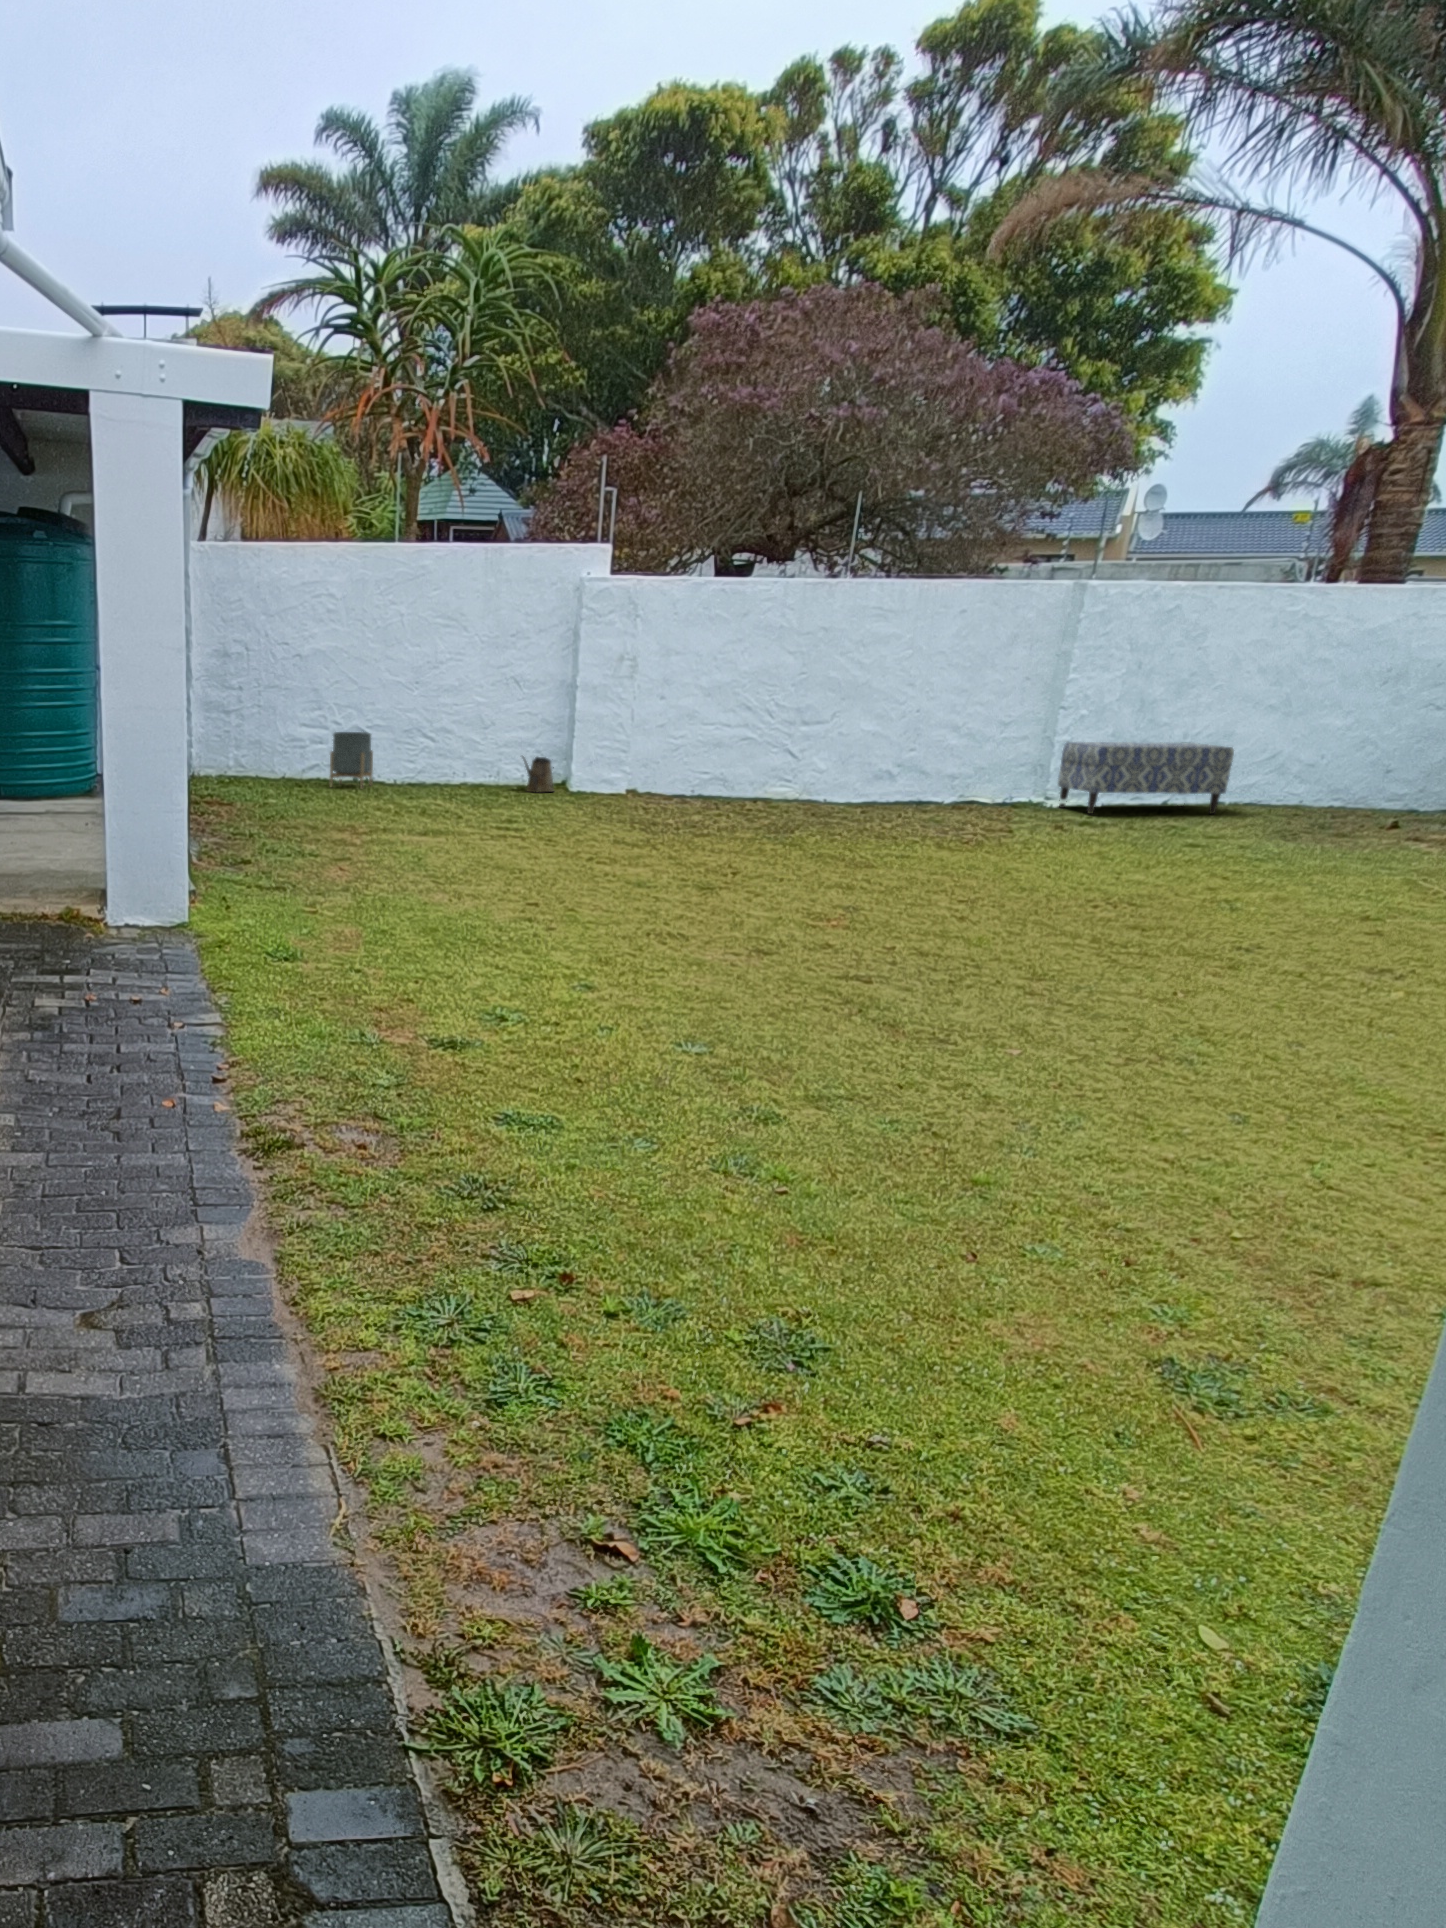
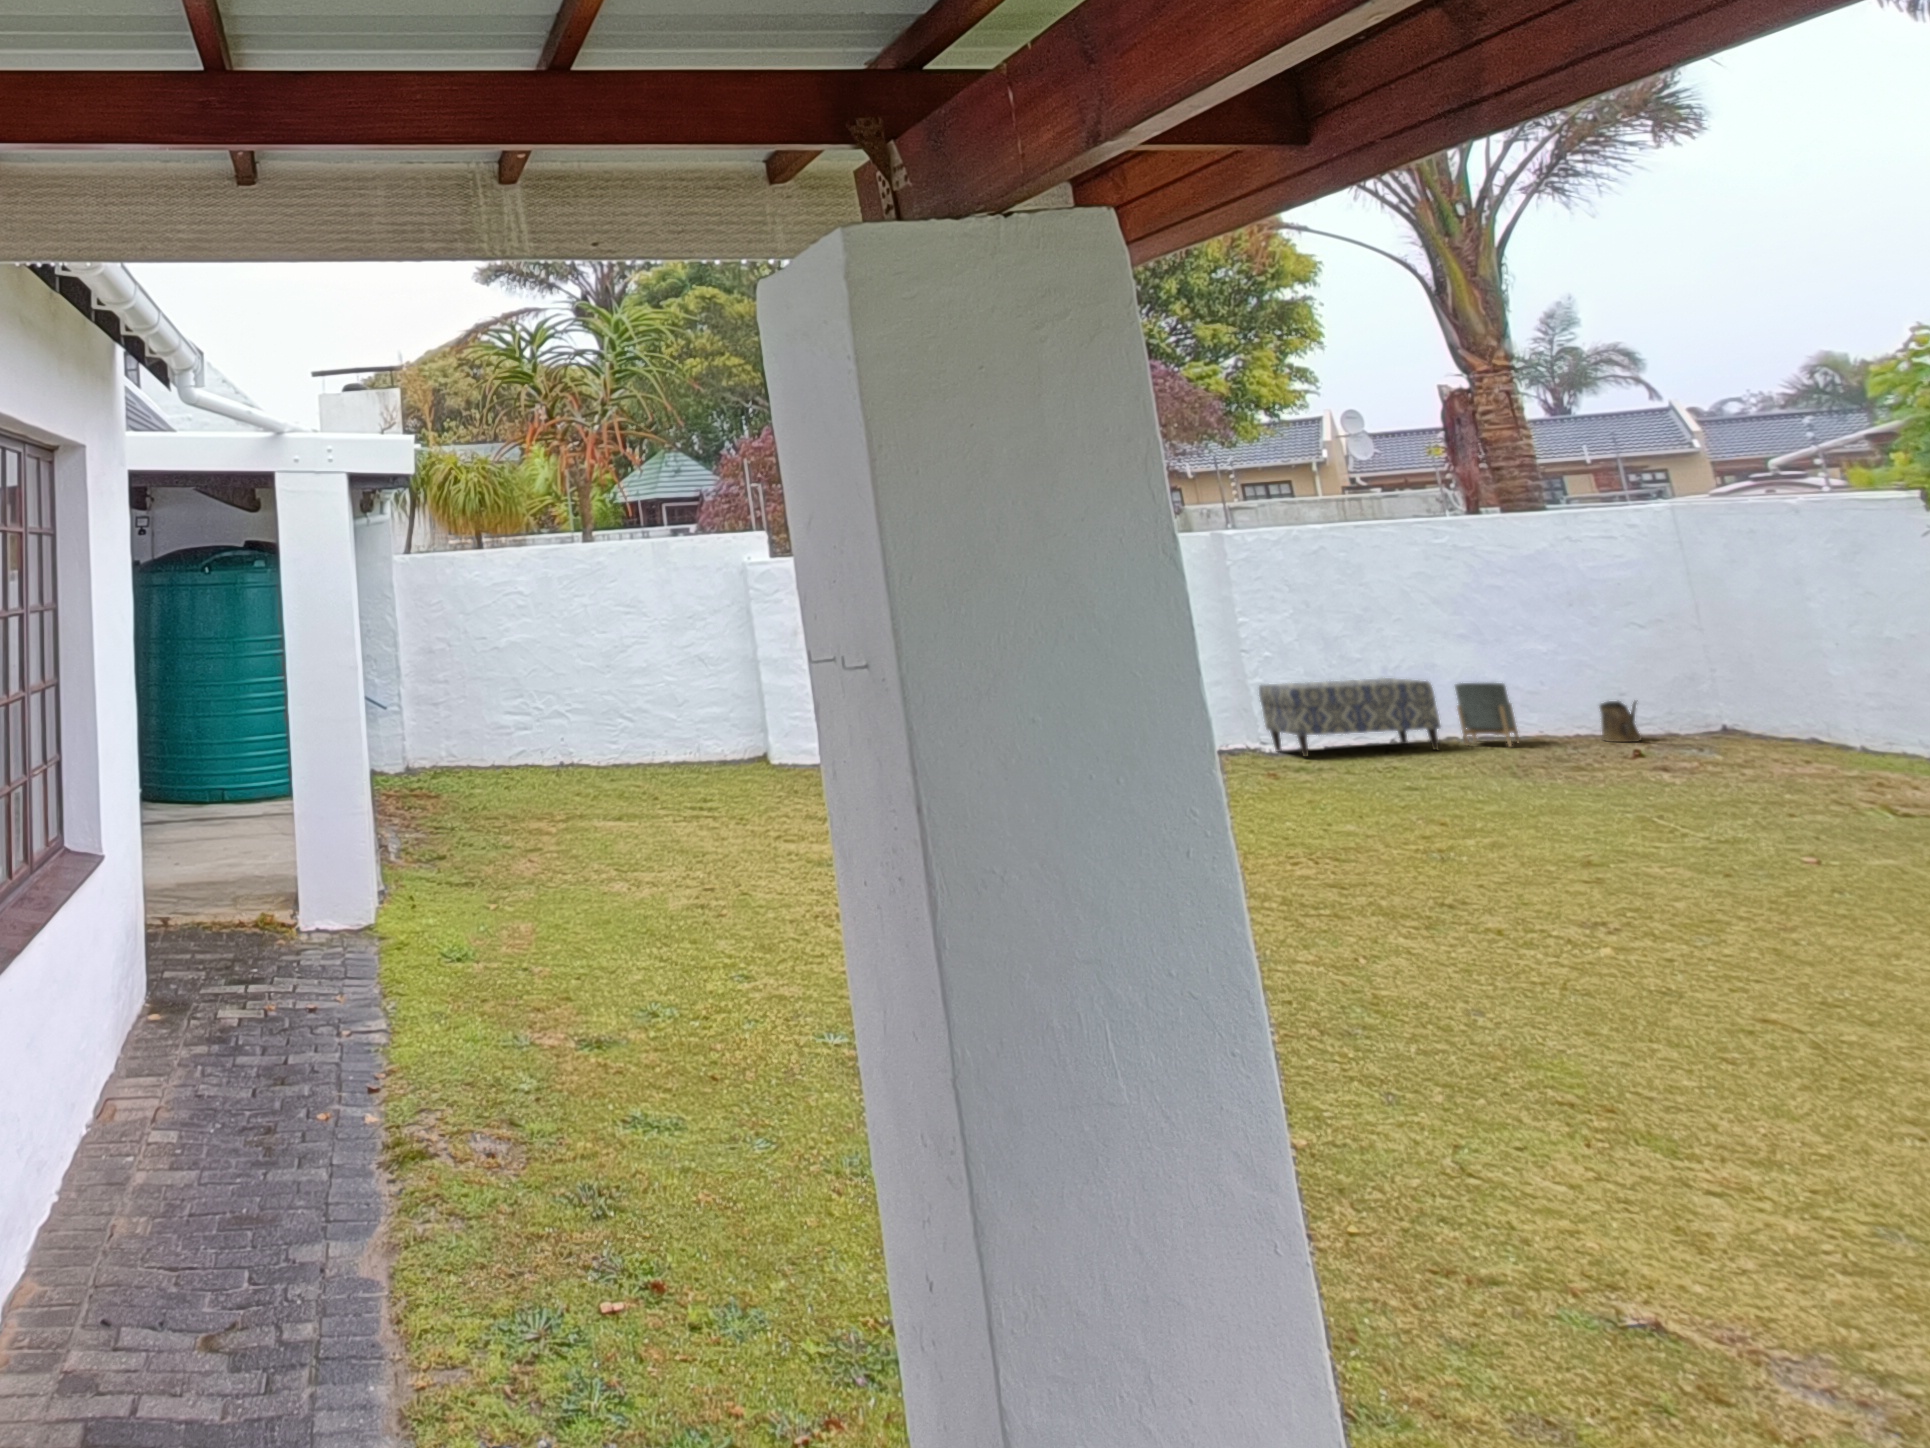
planter: present [330,732,373,788] -> present [1455,683,1519,746]
watering can: present [522,756,554,792] -> present [1600,701,1642,742]

